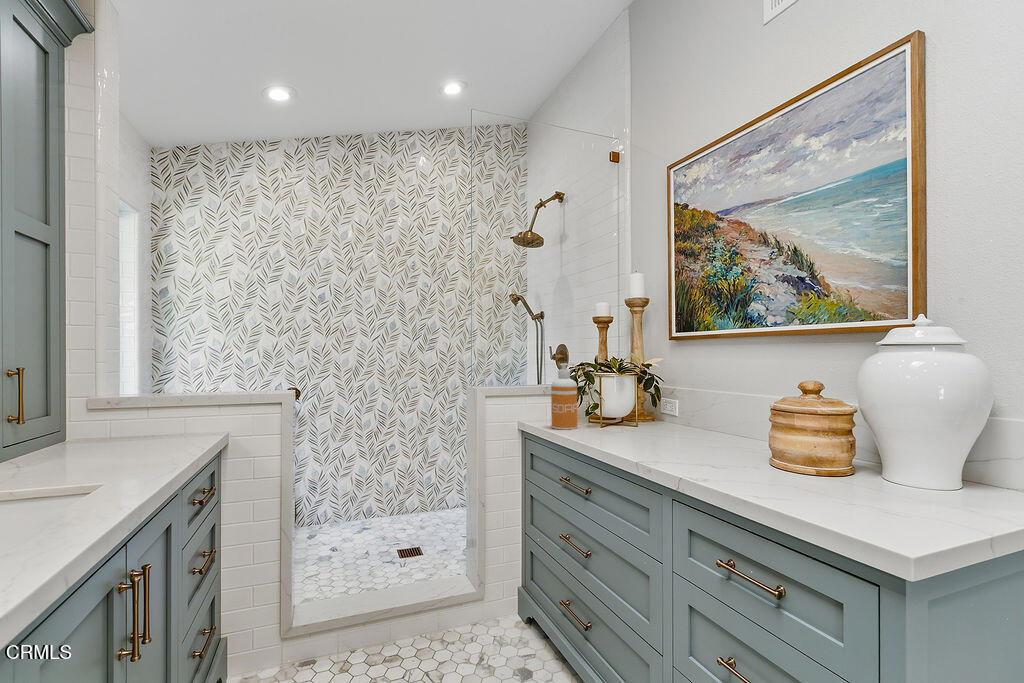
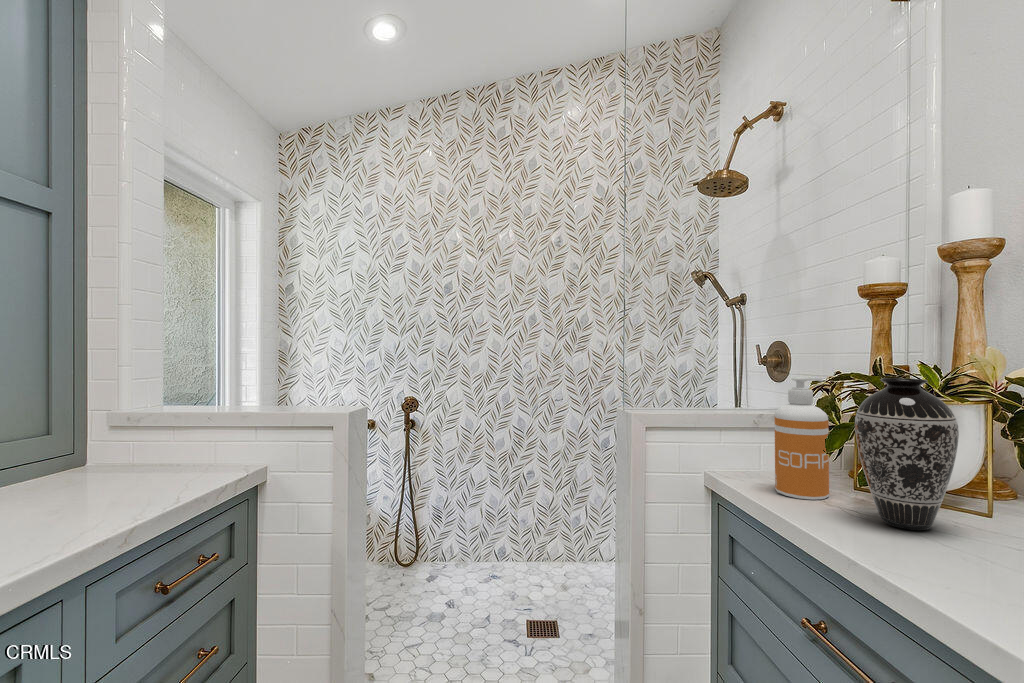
decorative vase: none [584,362,625,435] -> present [855,378,959,530]

